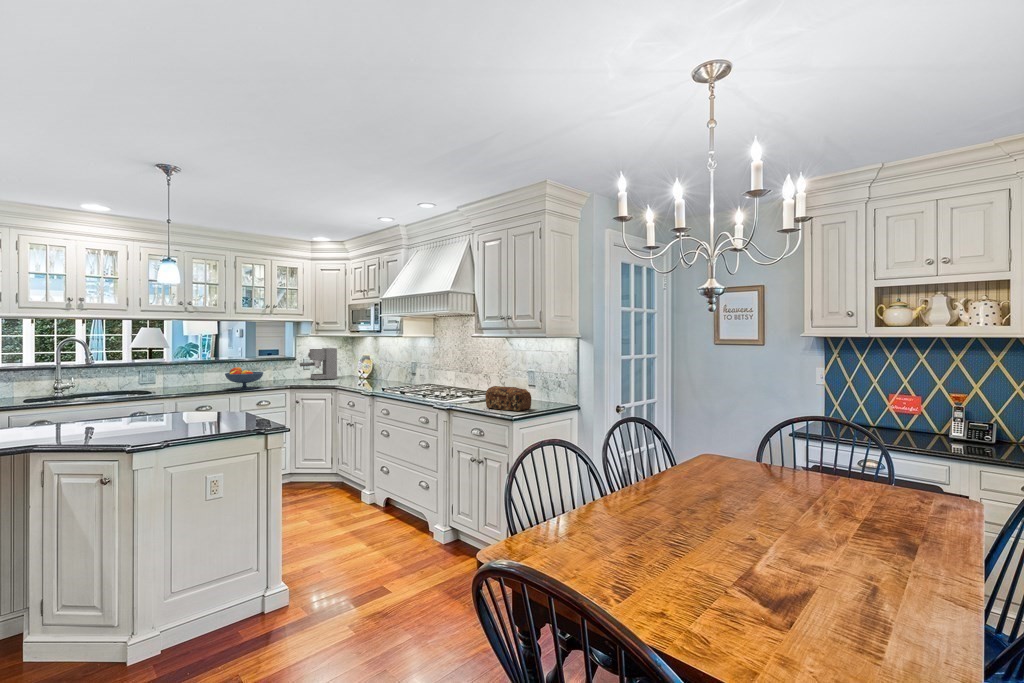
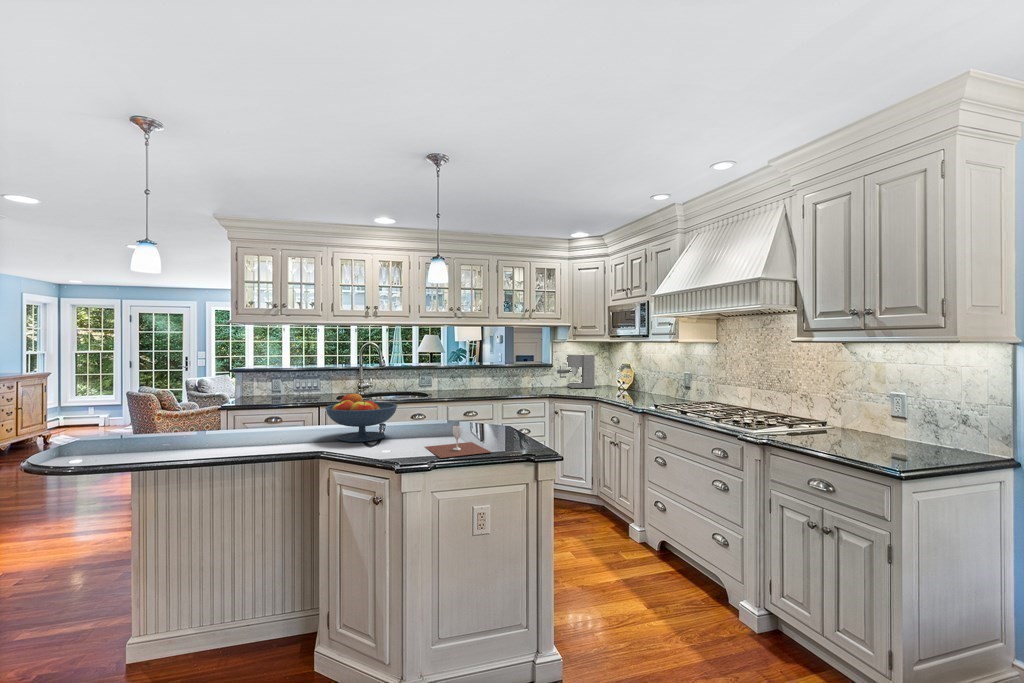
fruit bowl: present [225,367,263,390] -> present [325,393,397,442]
bread loaf: present [485,386,531,411] -> none [833,415,925,460]
wine glass: none [159,409,226,436] -> present [425,425,491,458]

